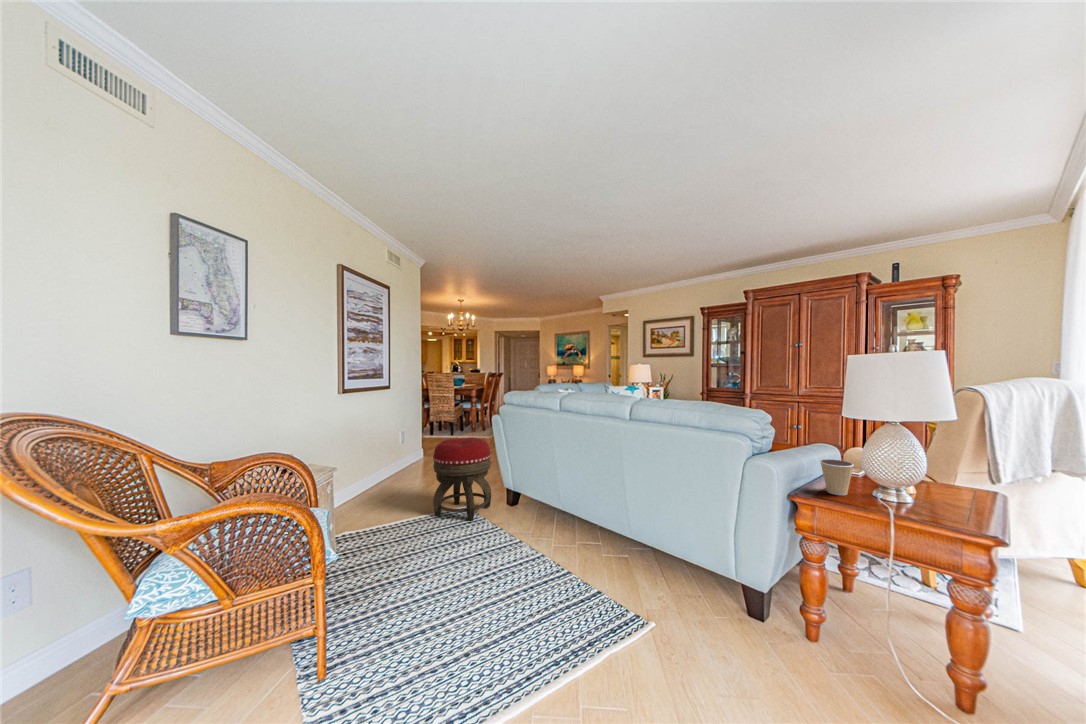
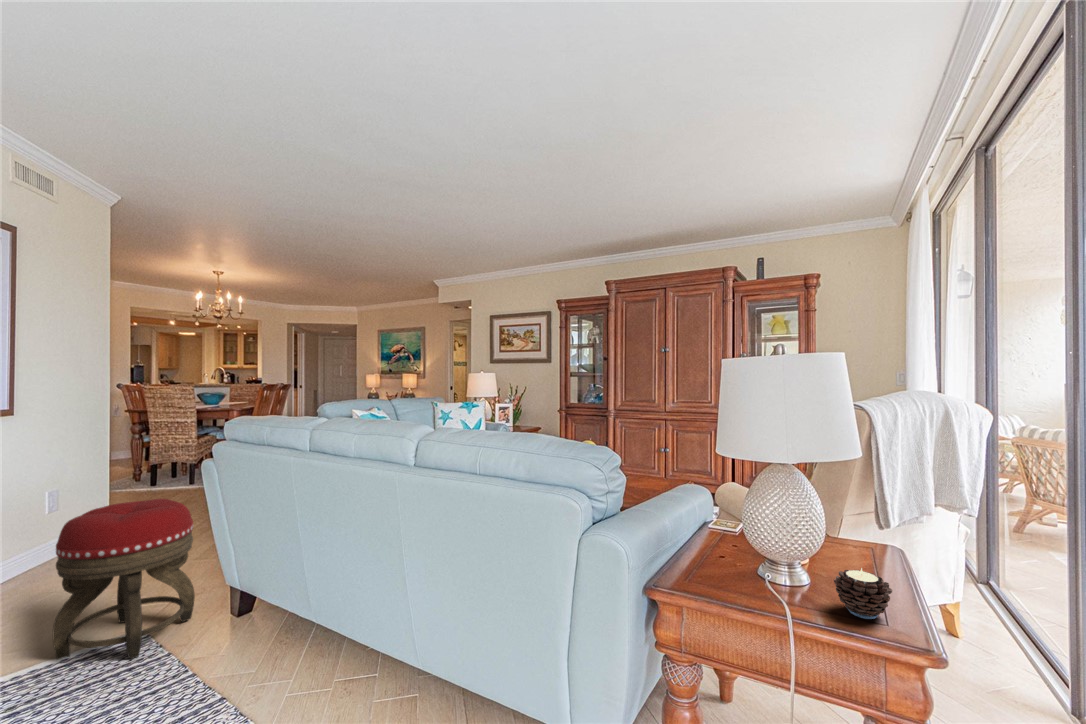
coffee cup: present [820,459,854,496] -> none [691,524,739,587]
candle: none [921,485,963,516] -> present [834,568,892,619]

